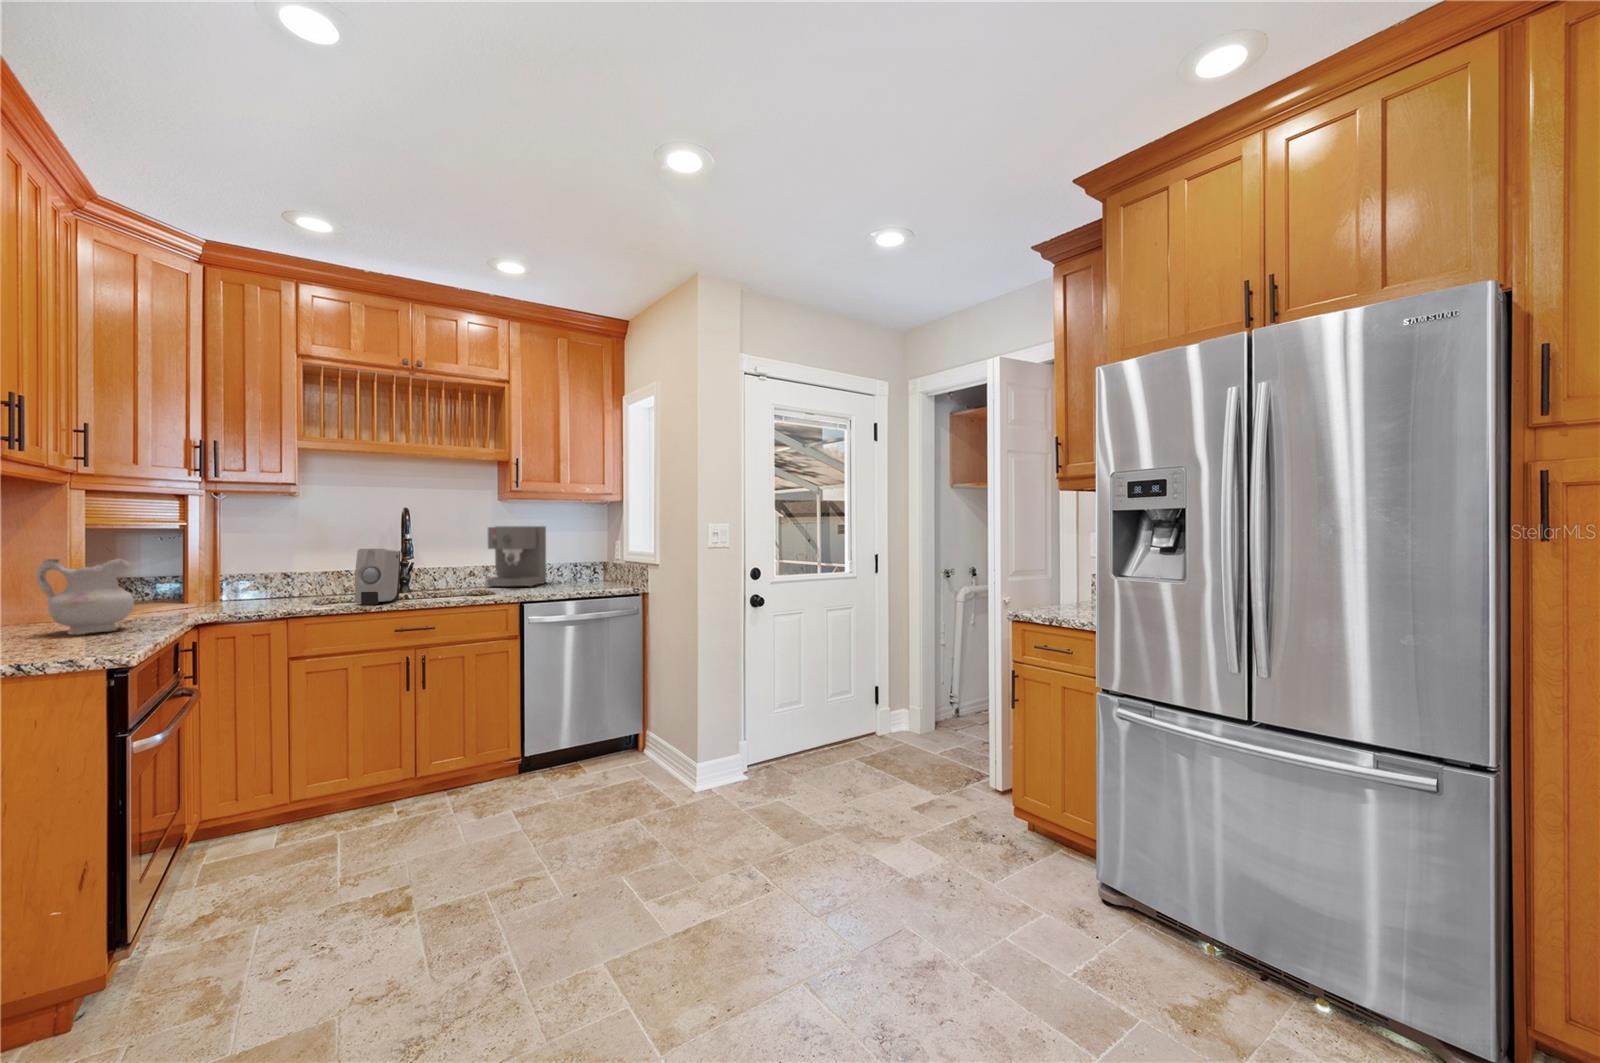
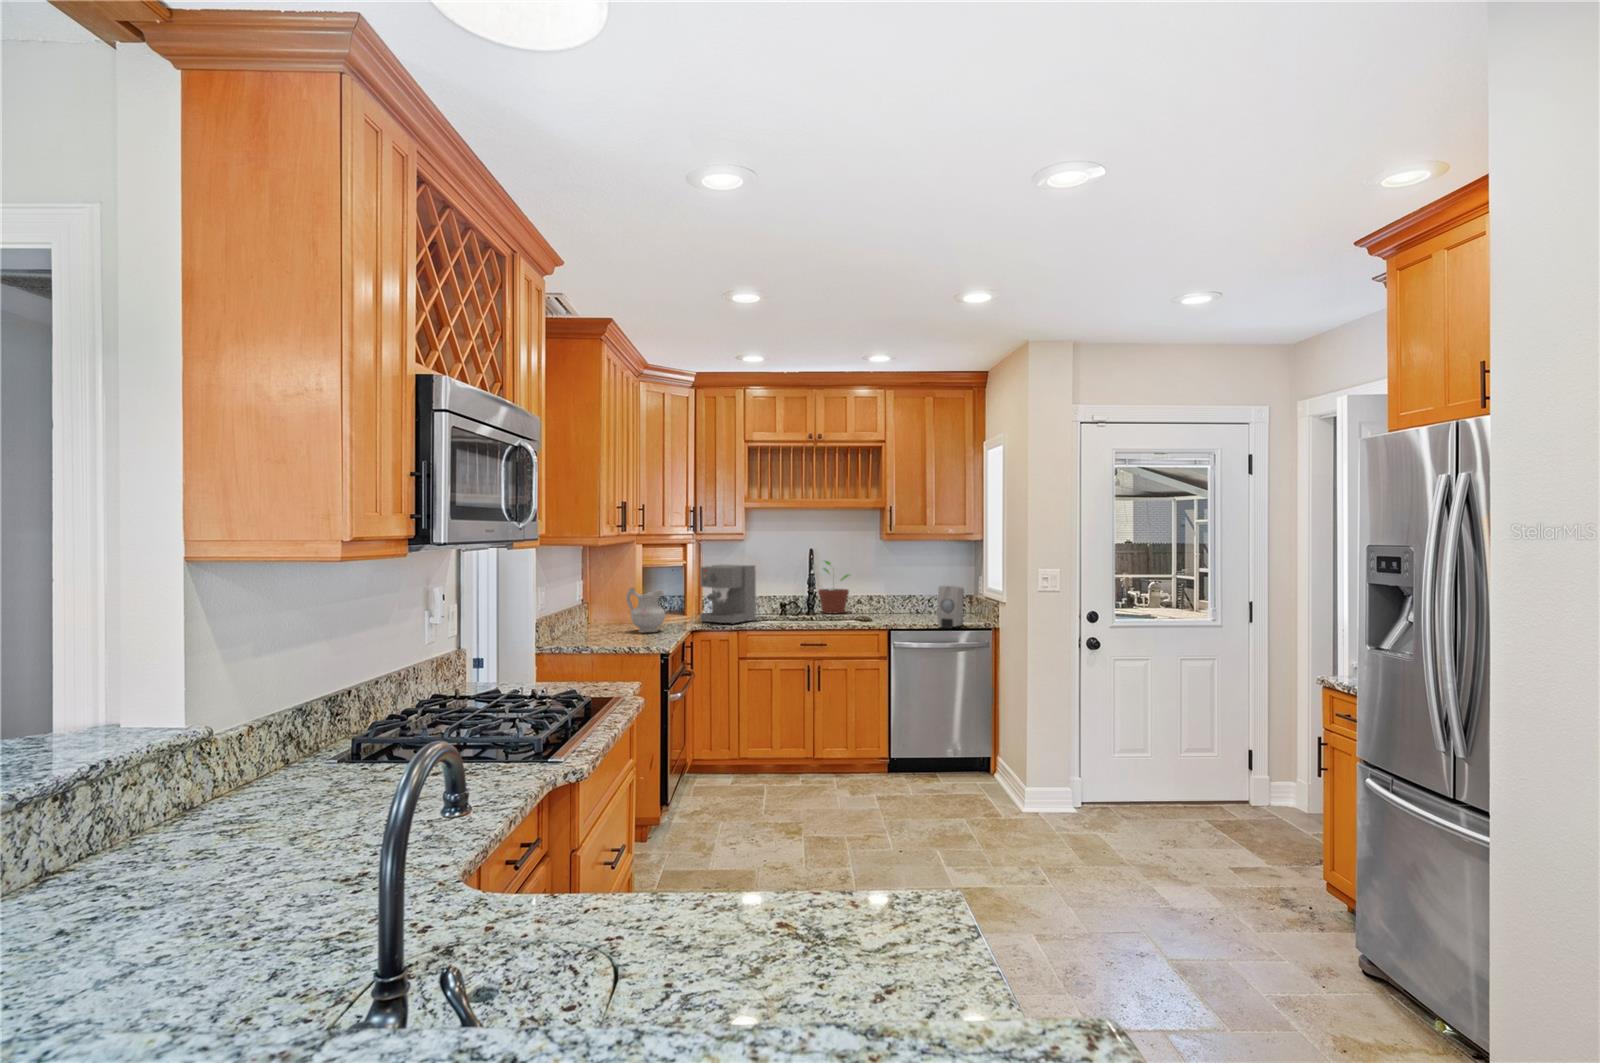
potted plant: none [415,524,462,589] -> present [818,561,849,613]
coffee maker: present [486,526,546,587] -> present [700,564,756,624]
soap dispenser: present [355,549,401,605] -> present [938,586,964,628]

